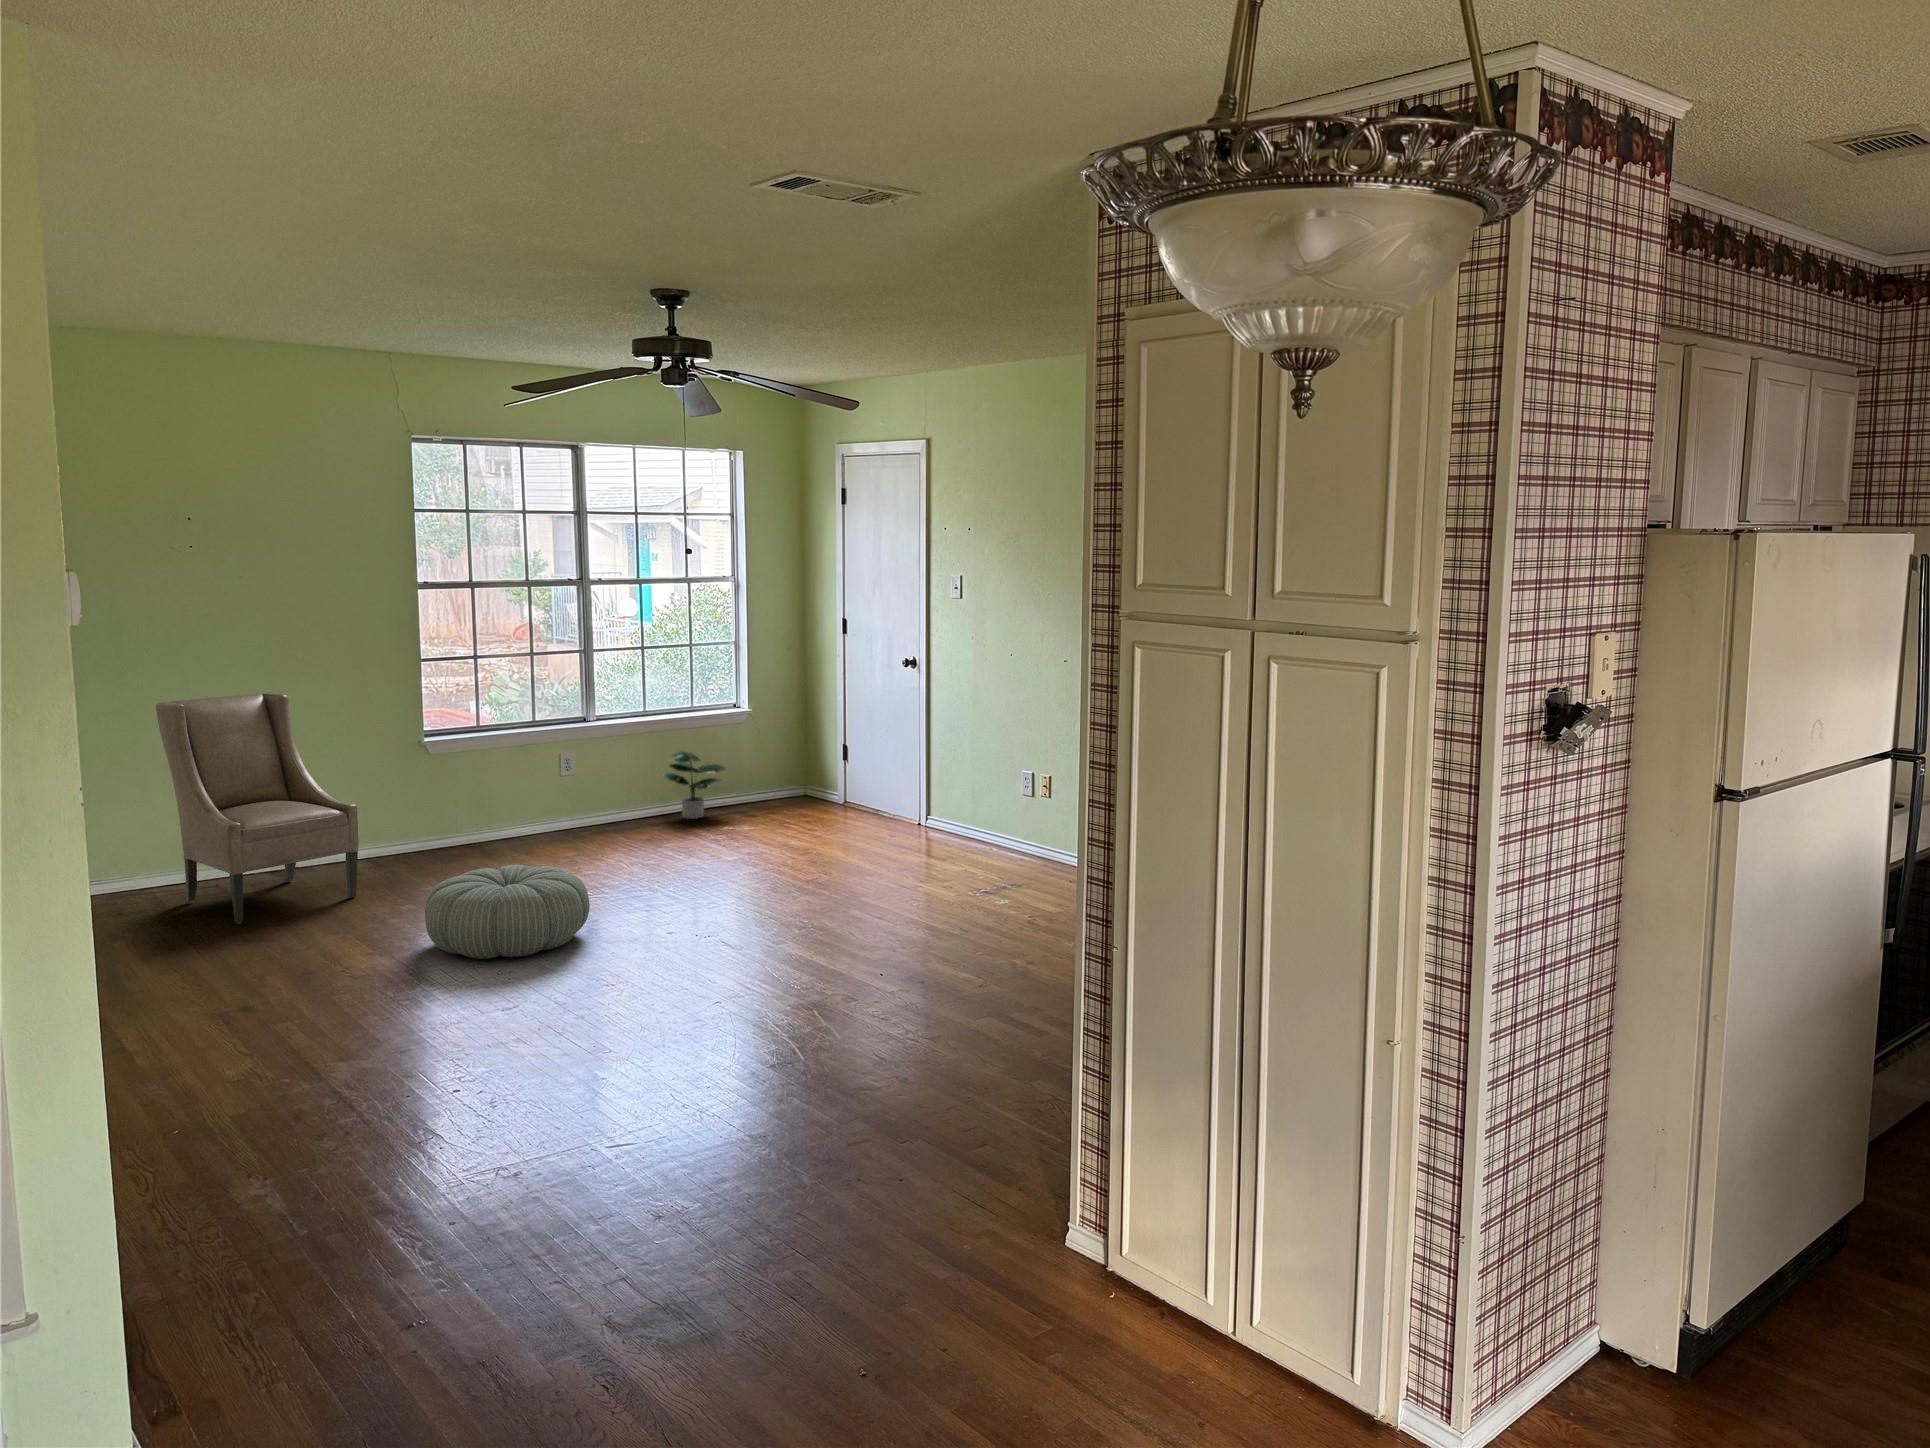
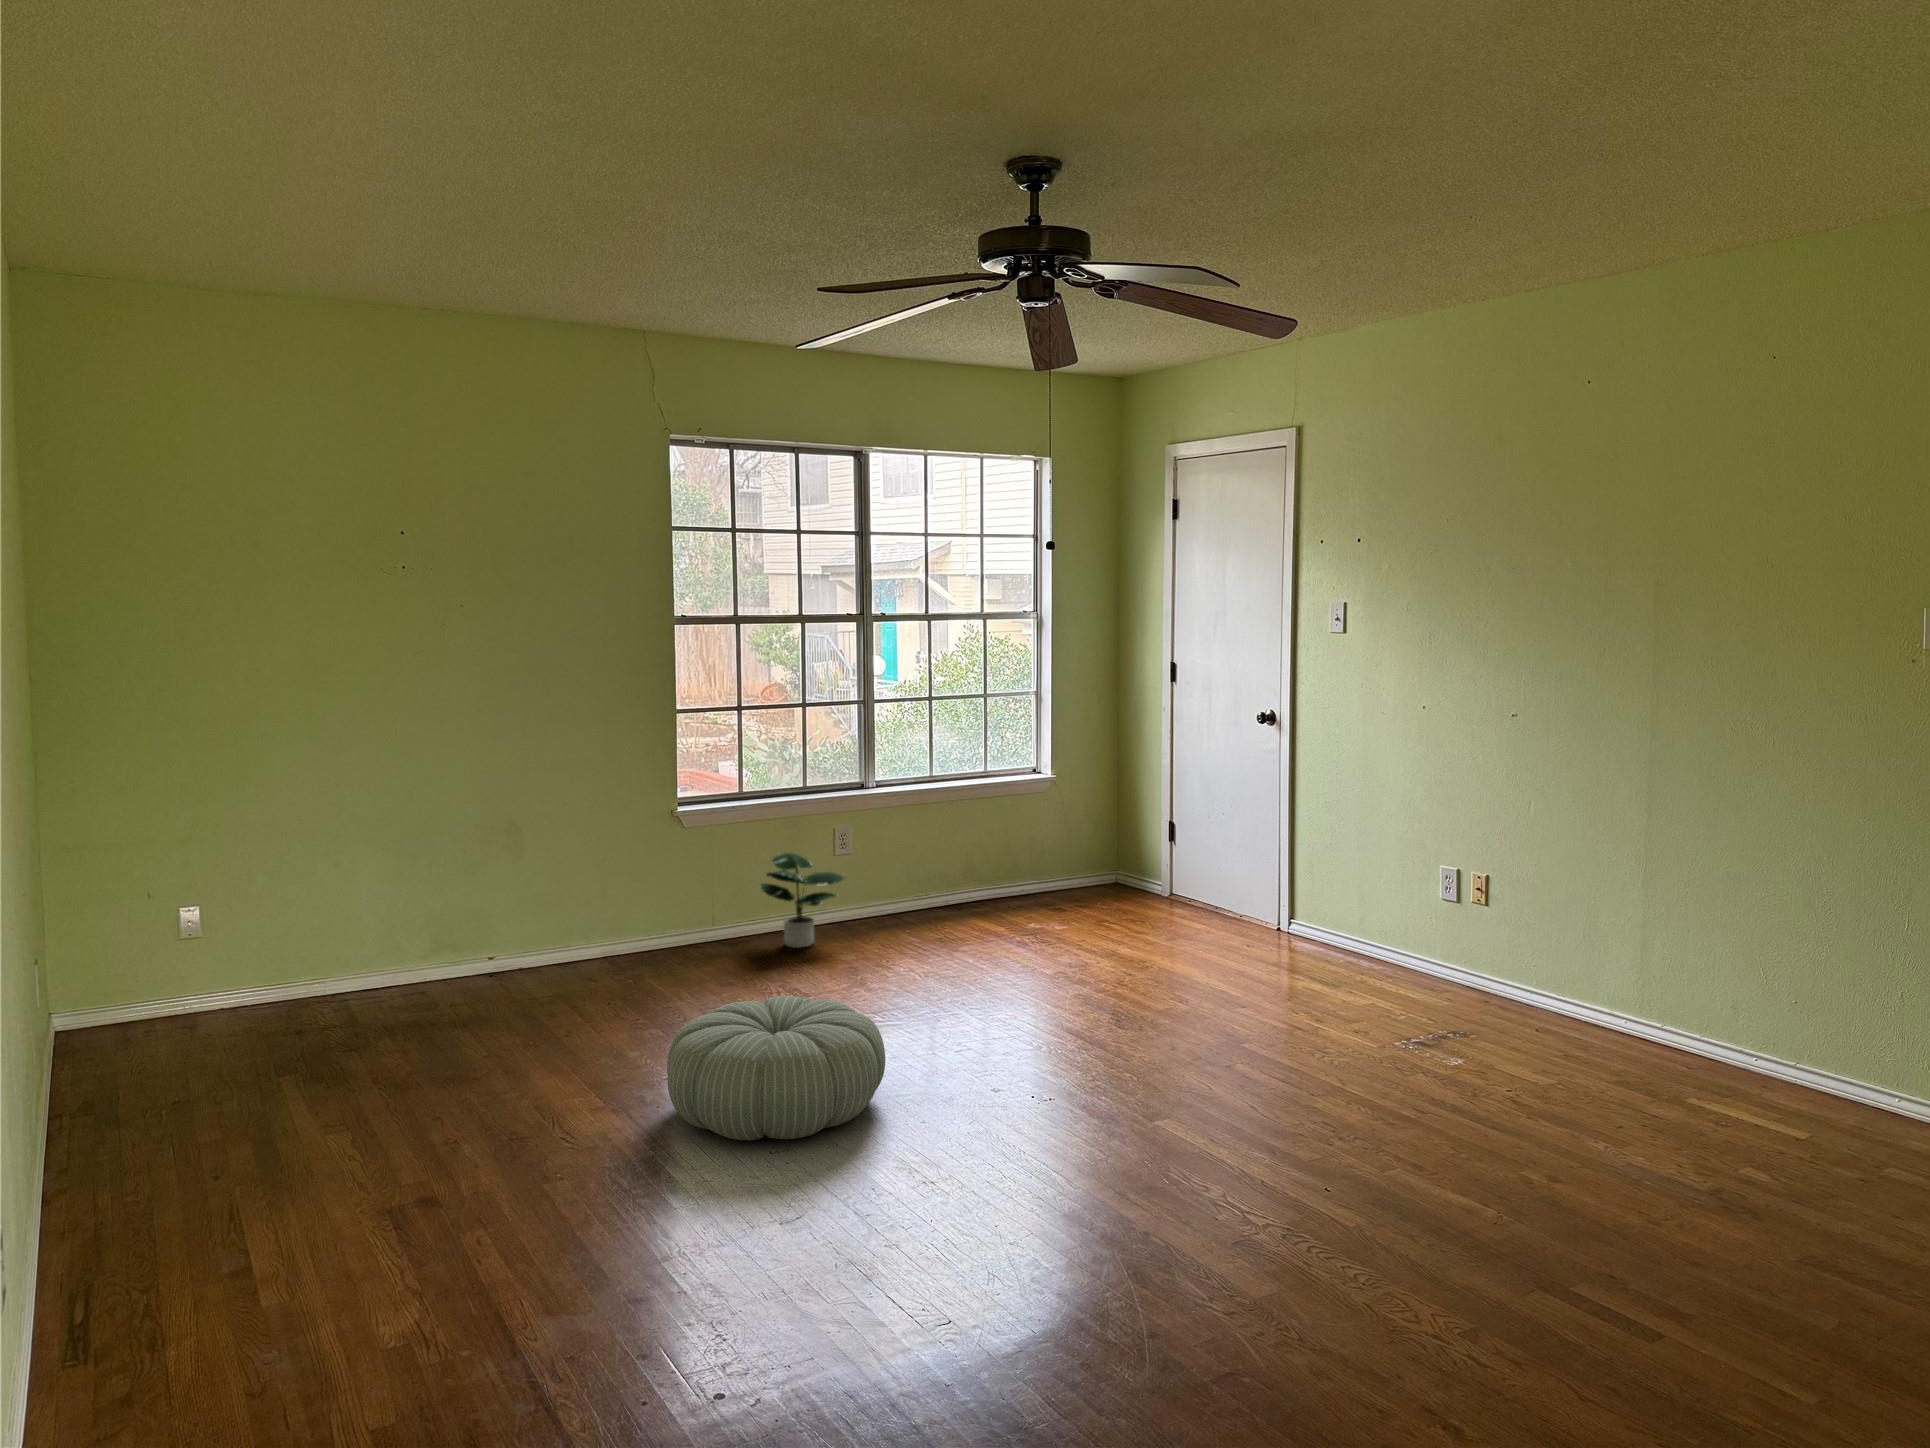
armchair: present [156,693,359,924] -> none [354,753,590,1059]
potted plant: present [664,752,726,819] -> present [760,853,845,948]

